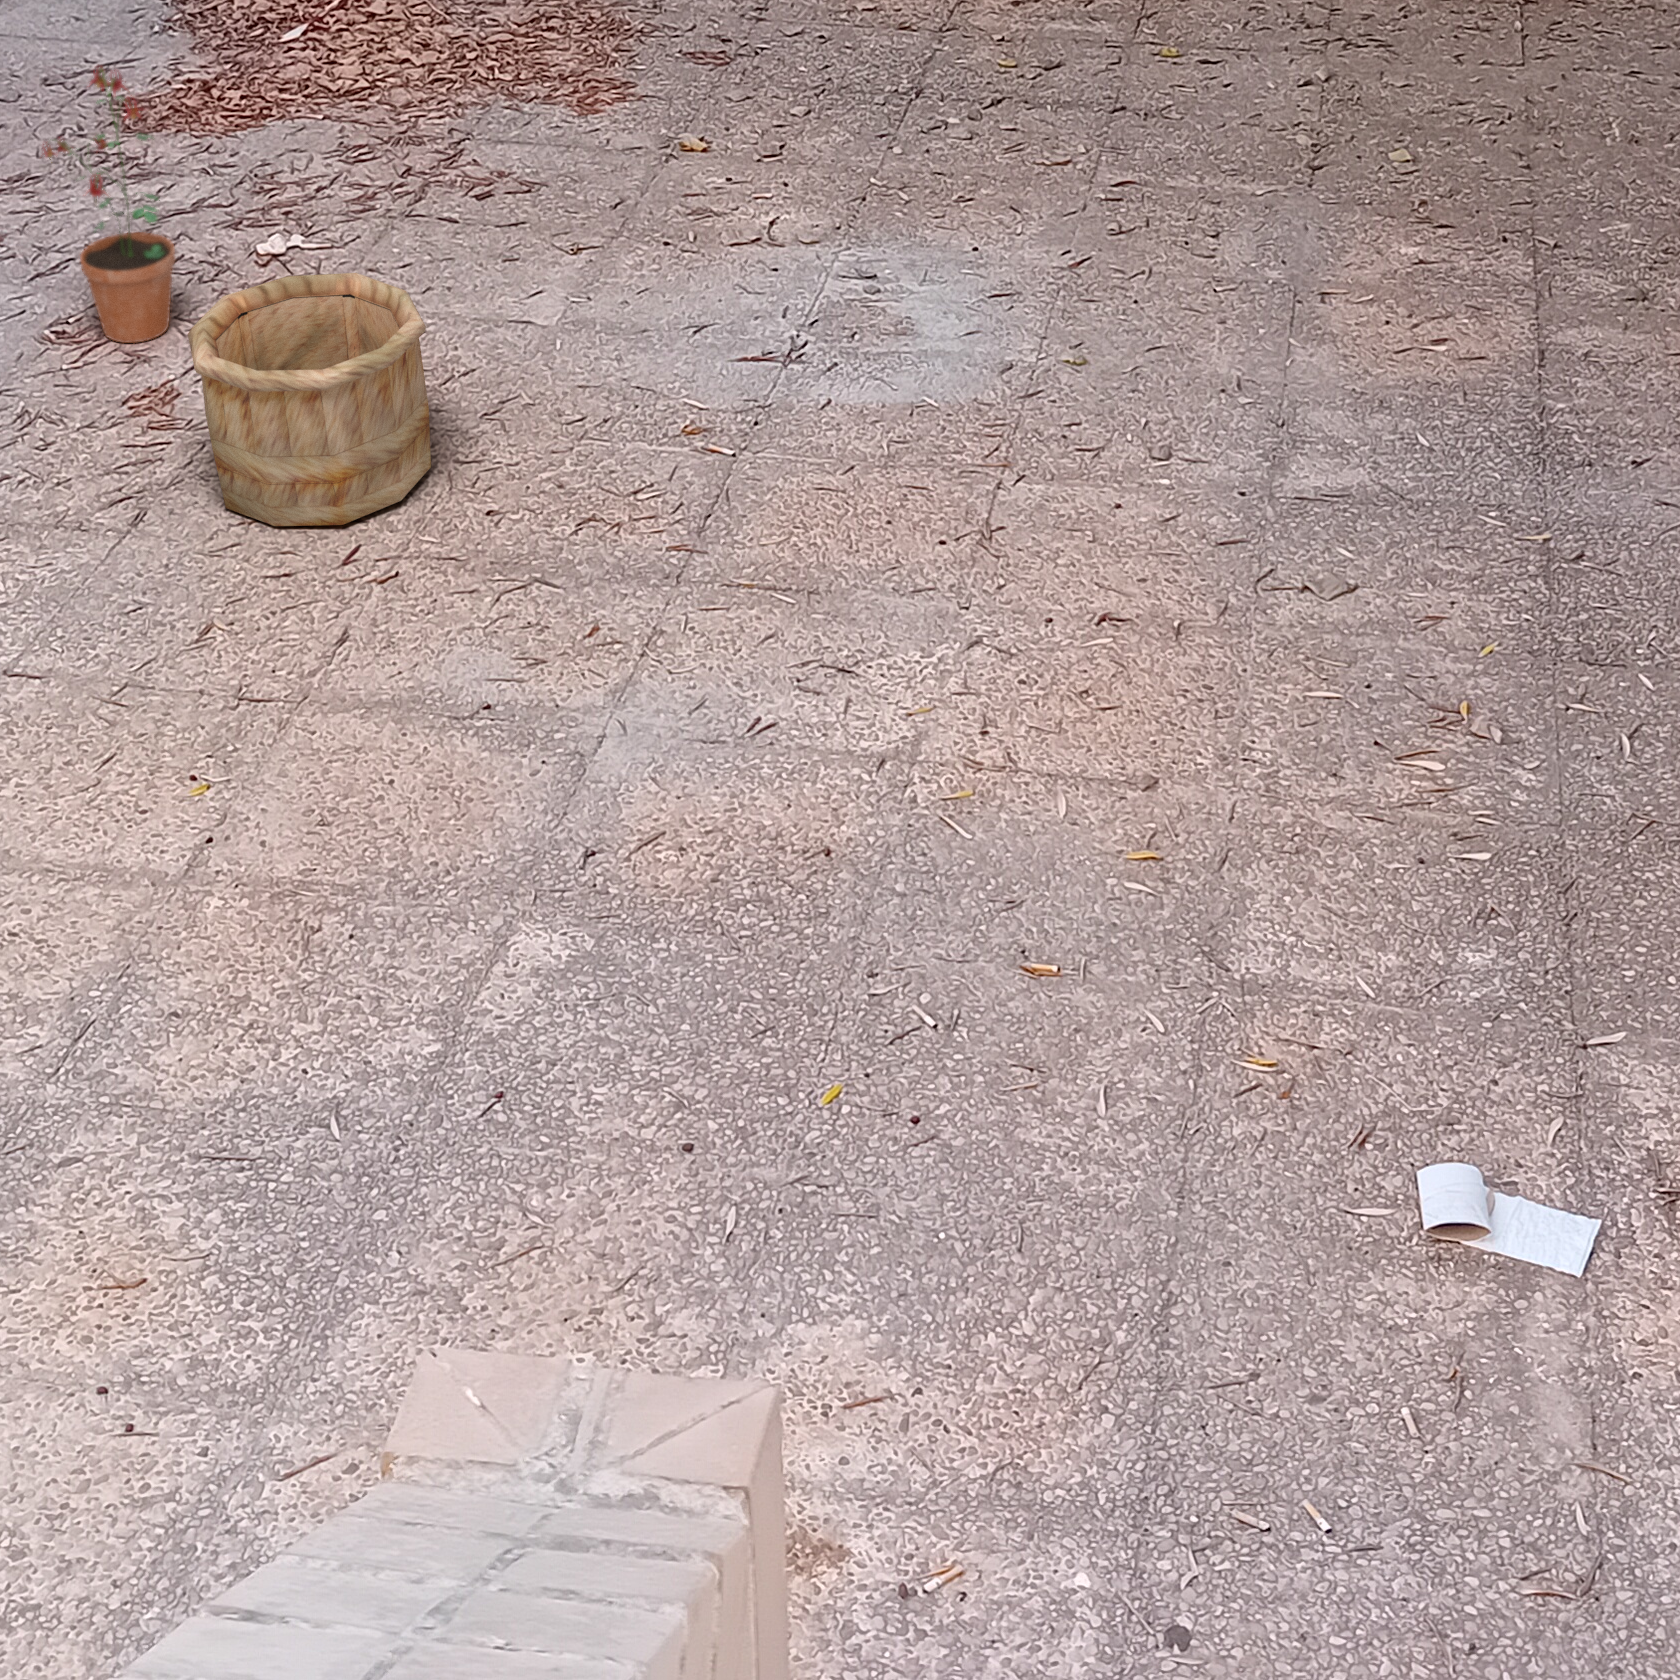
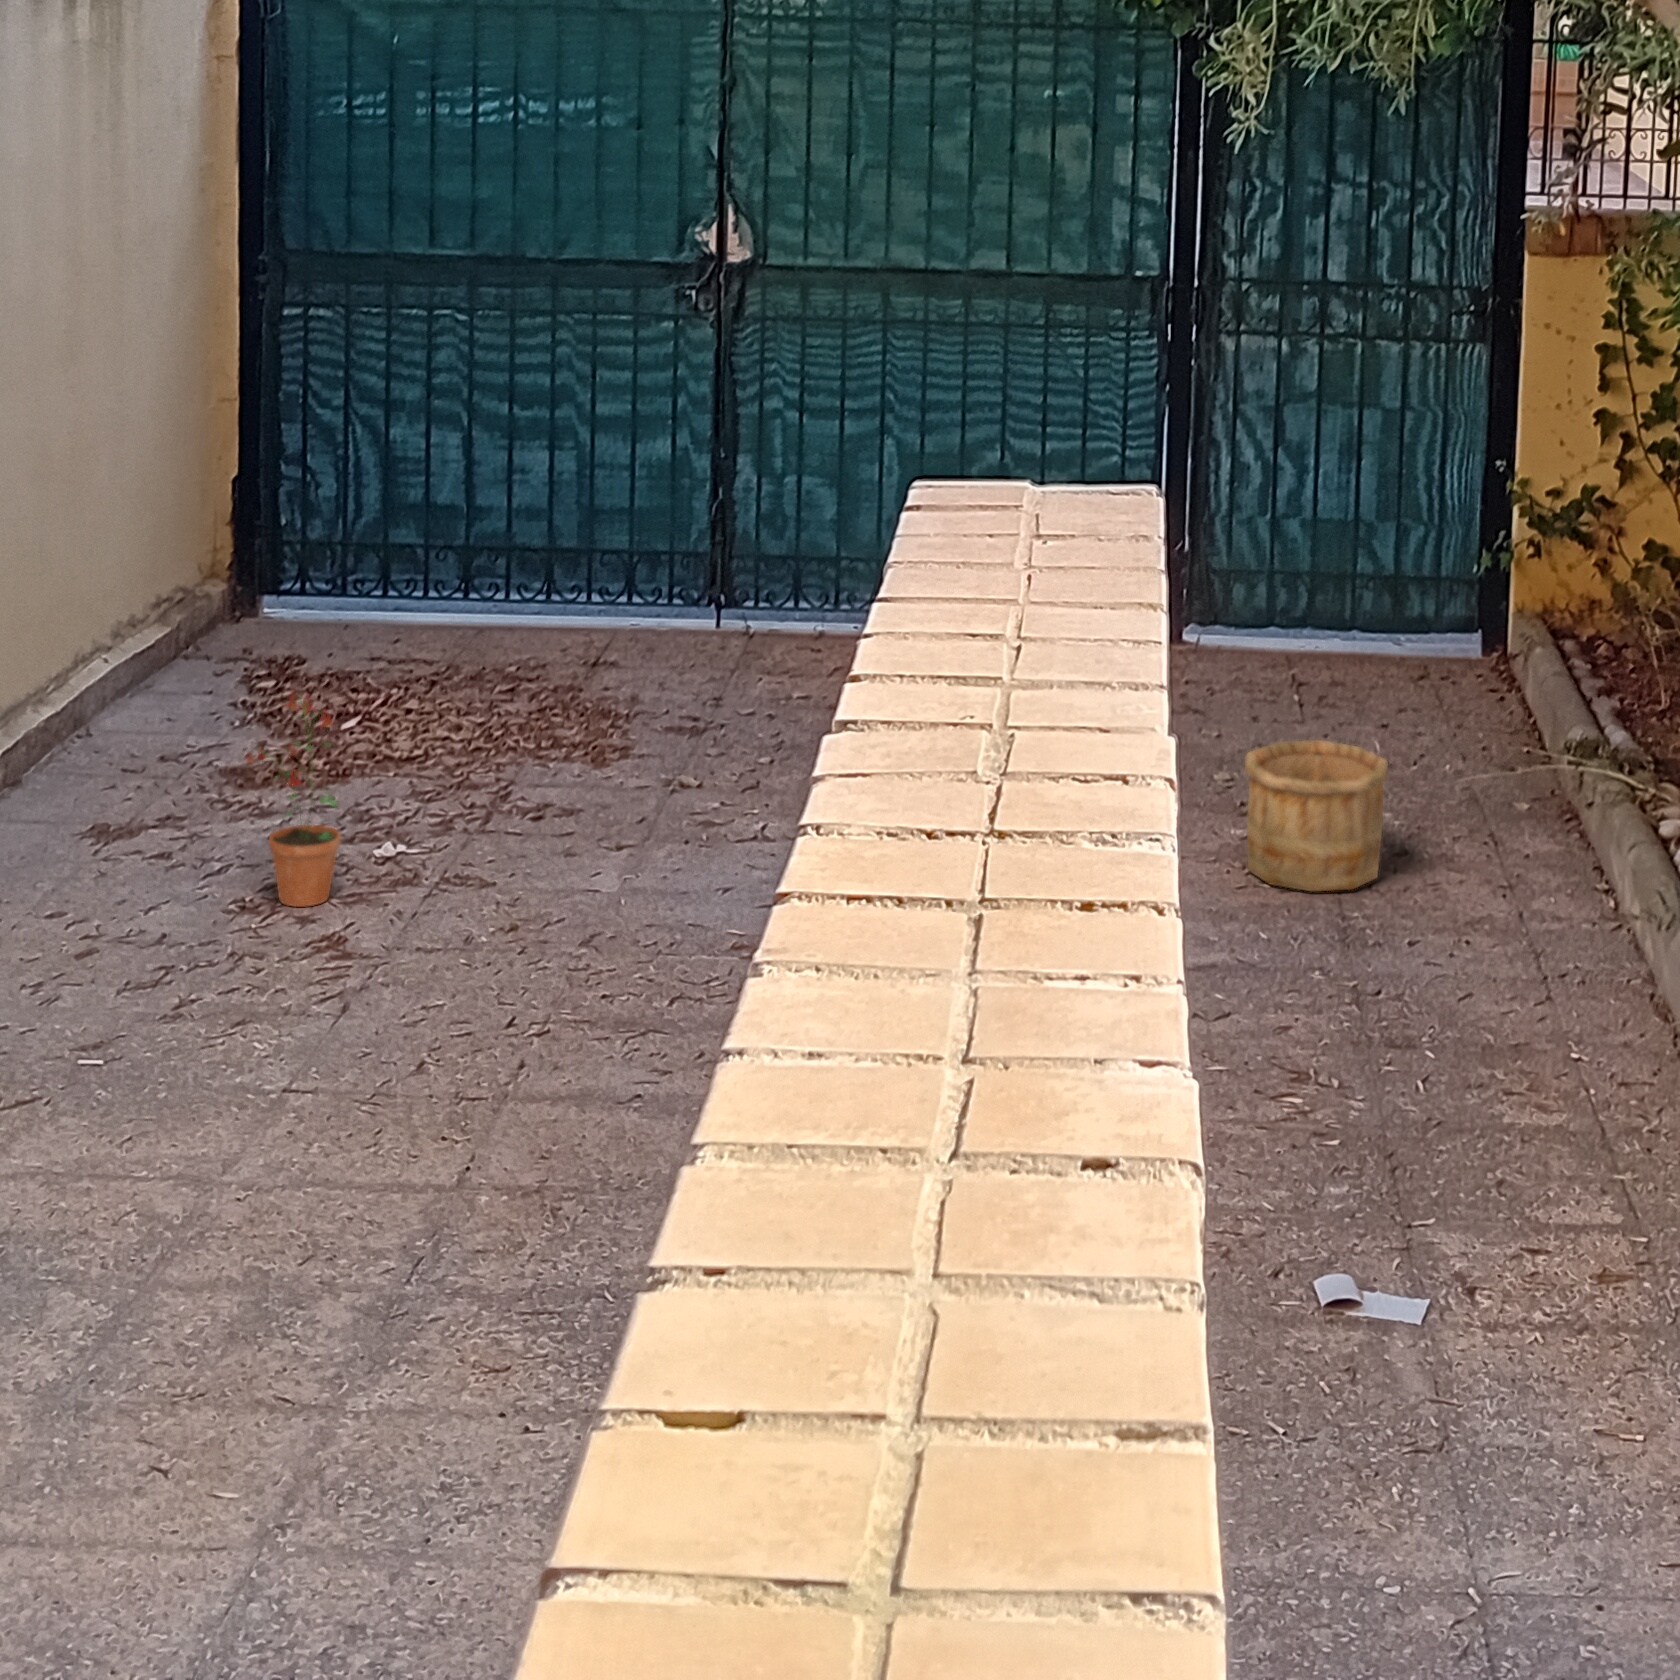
wooden bucket: present [188,273,431,526] -> present [1245,740,1388,891]

